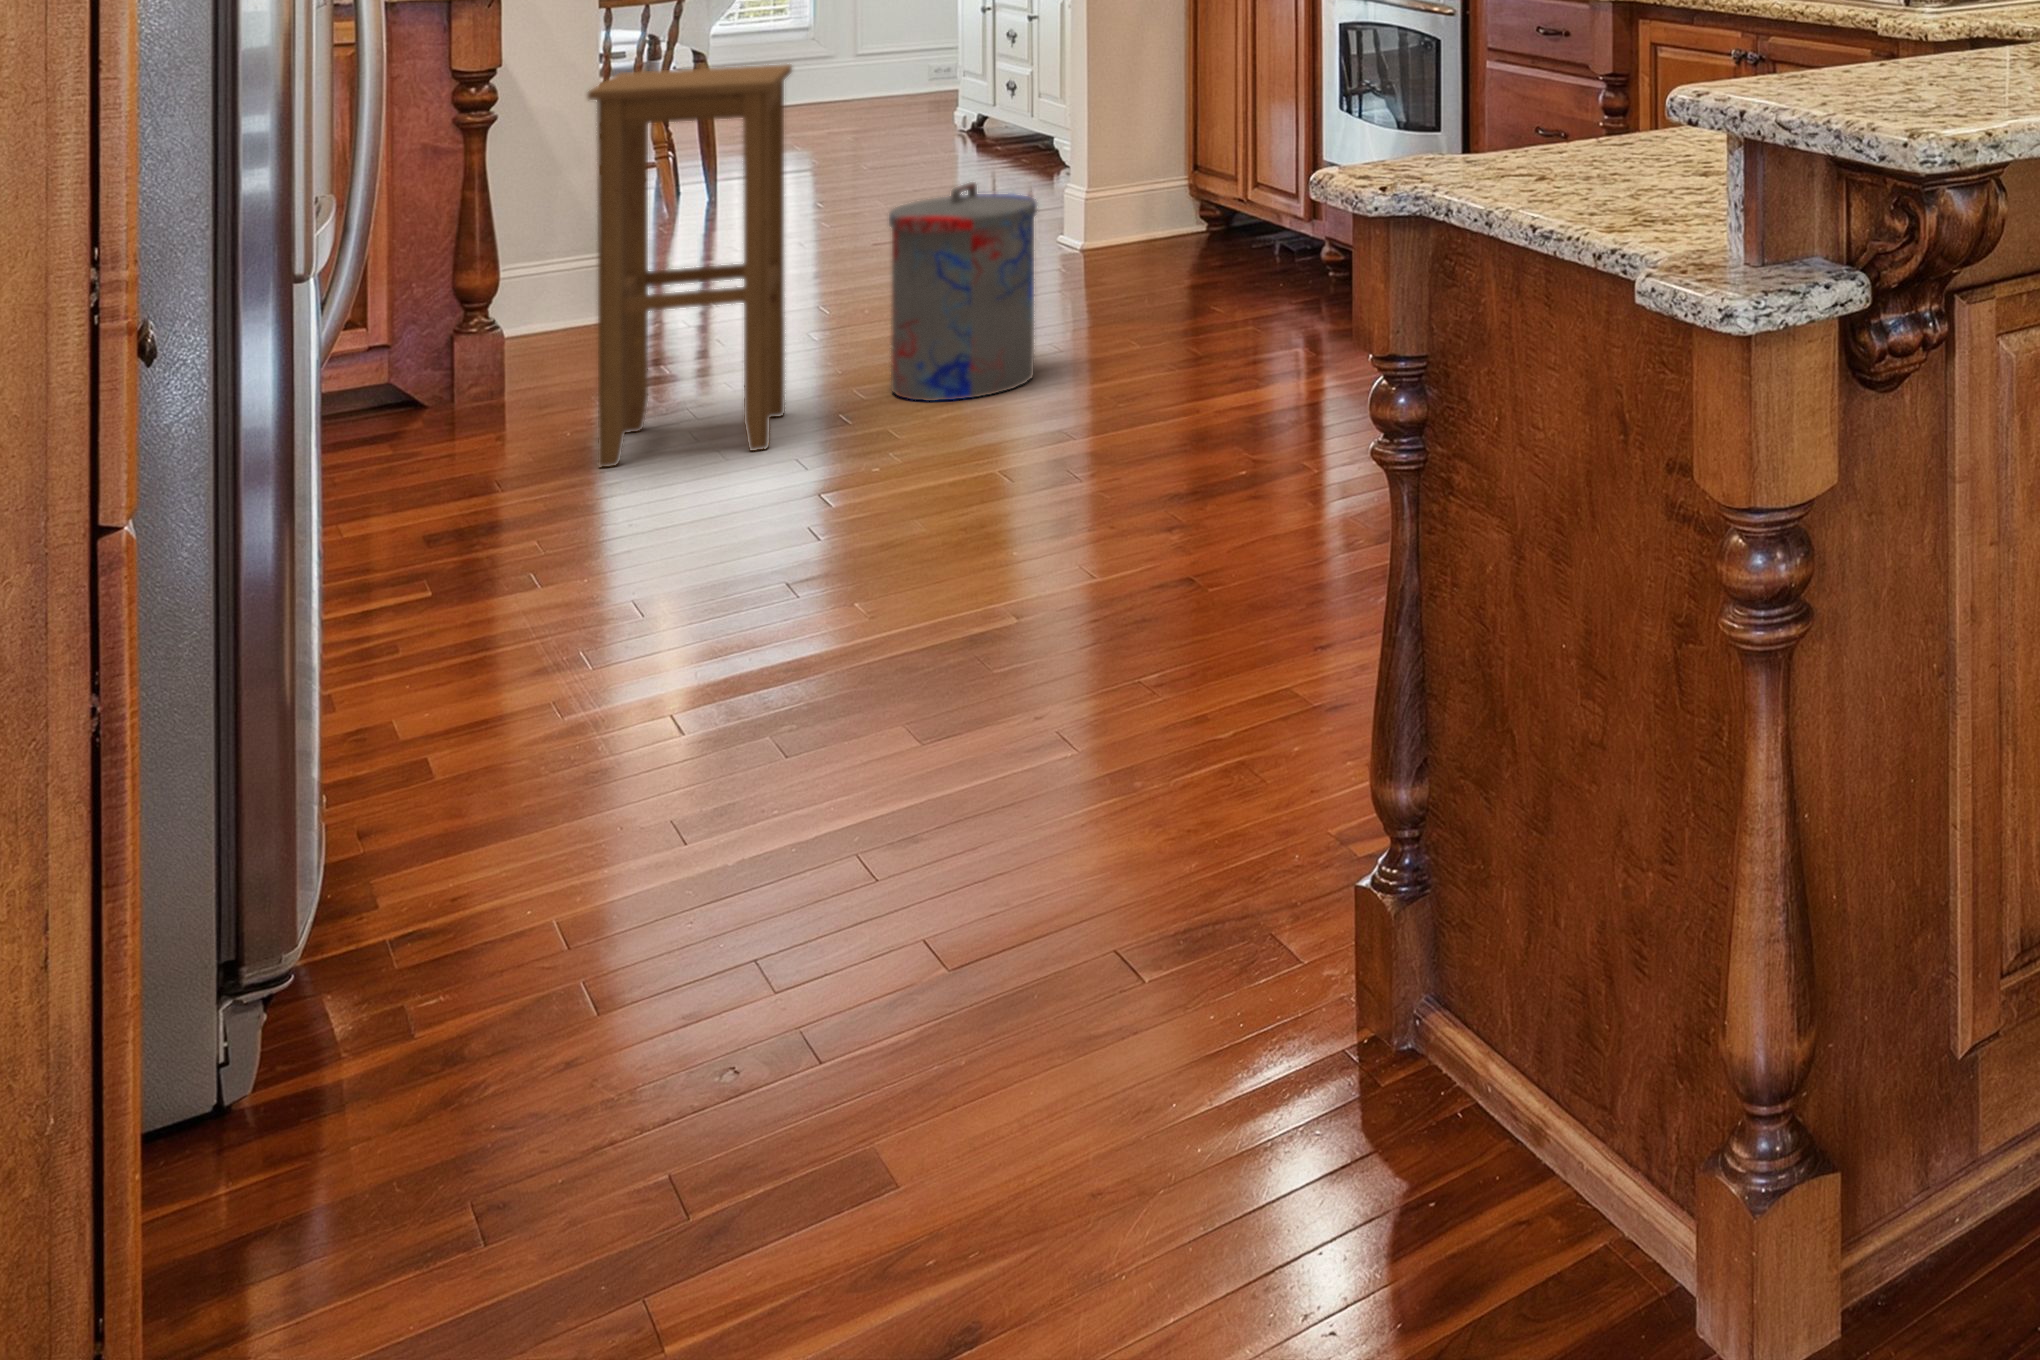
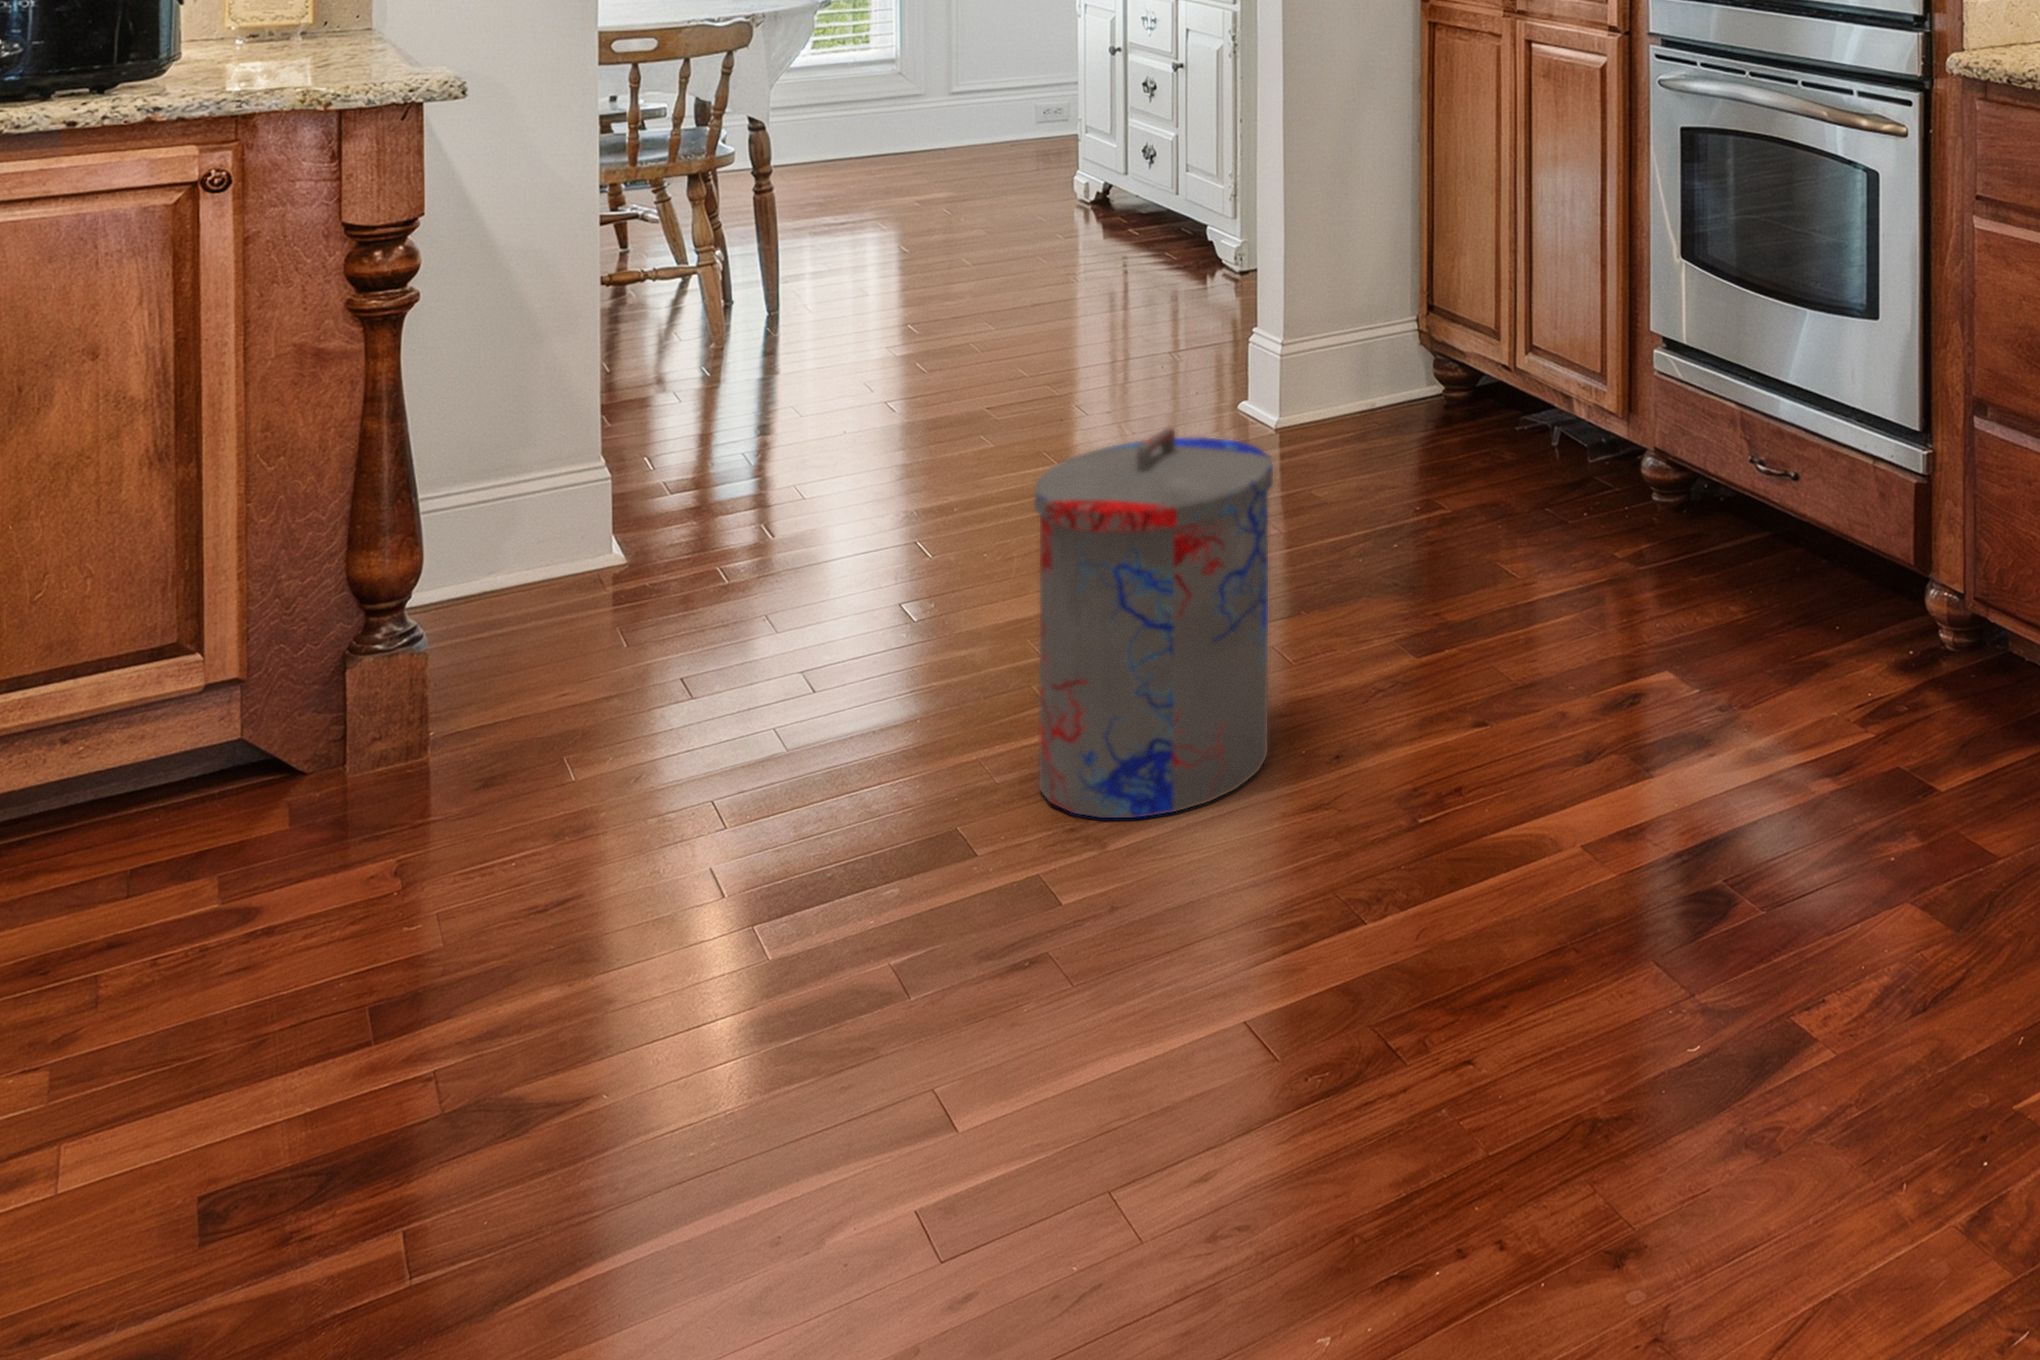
stool: present [588,64,792,467] -> none [513,243,877,1014]

